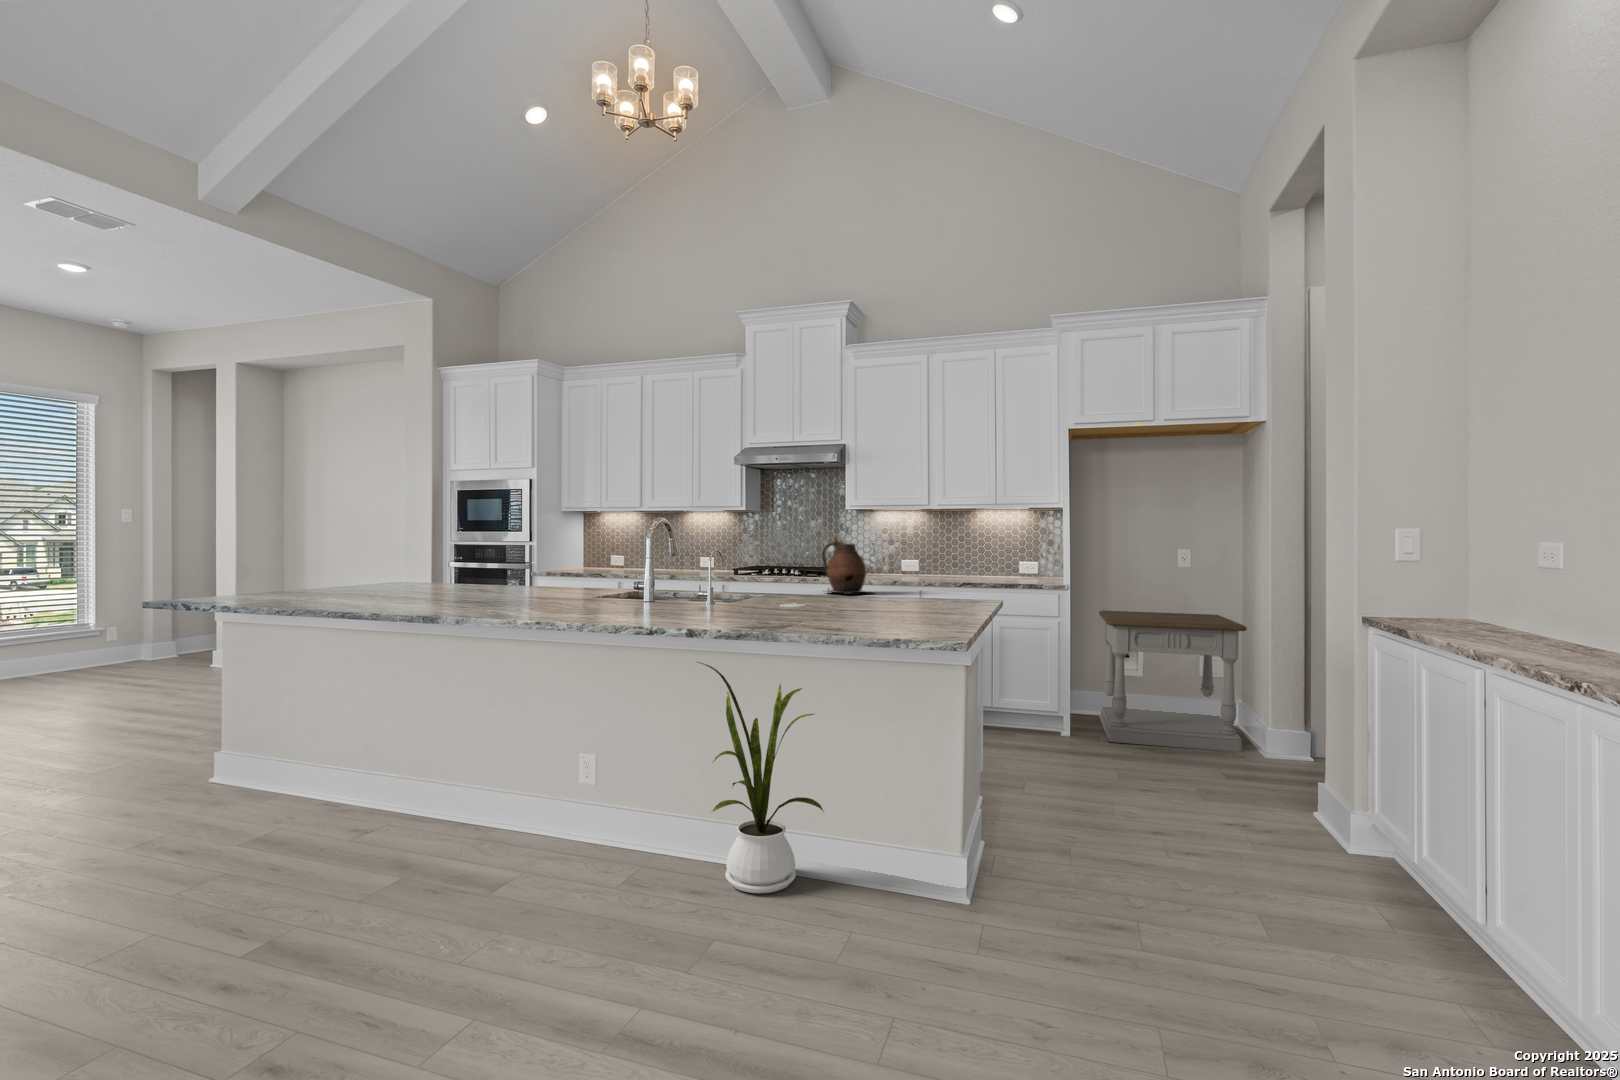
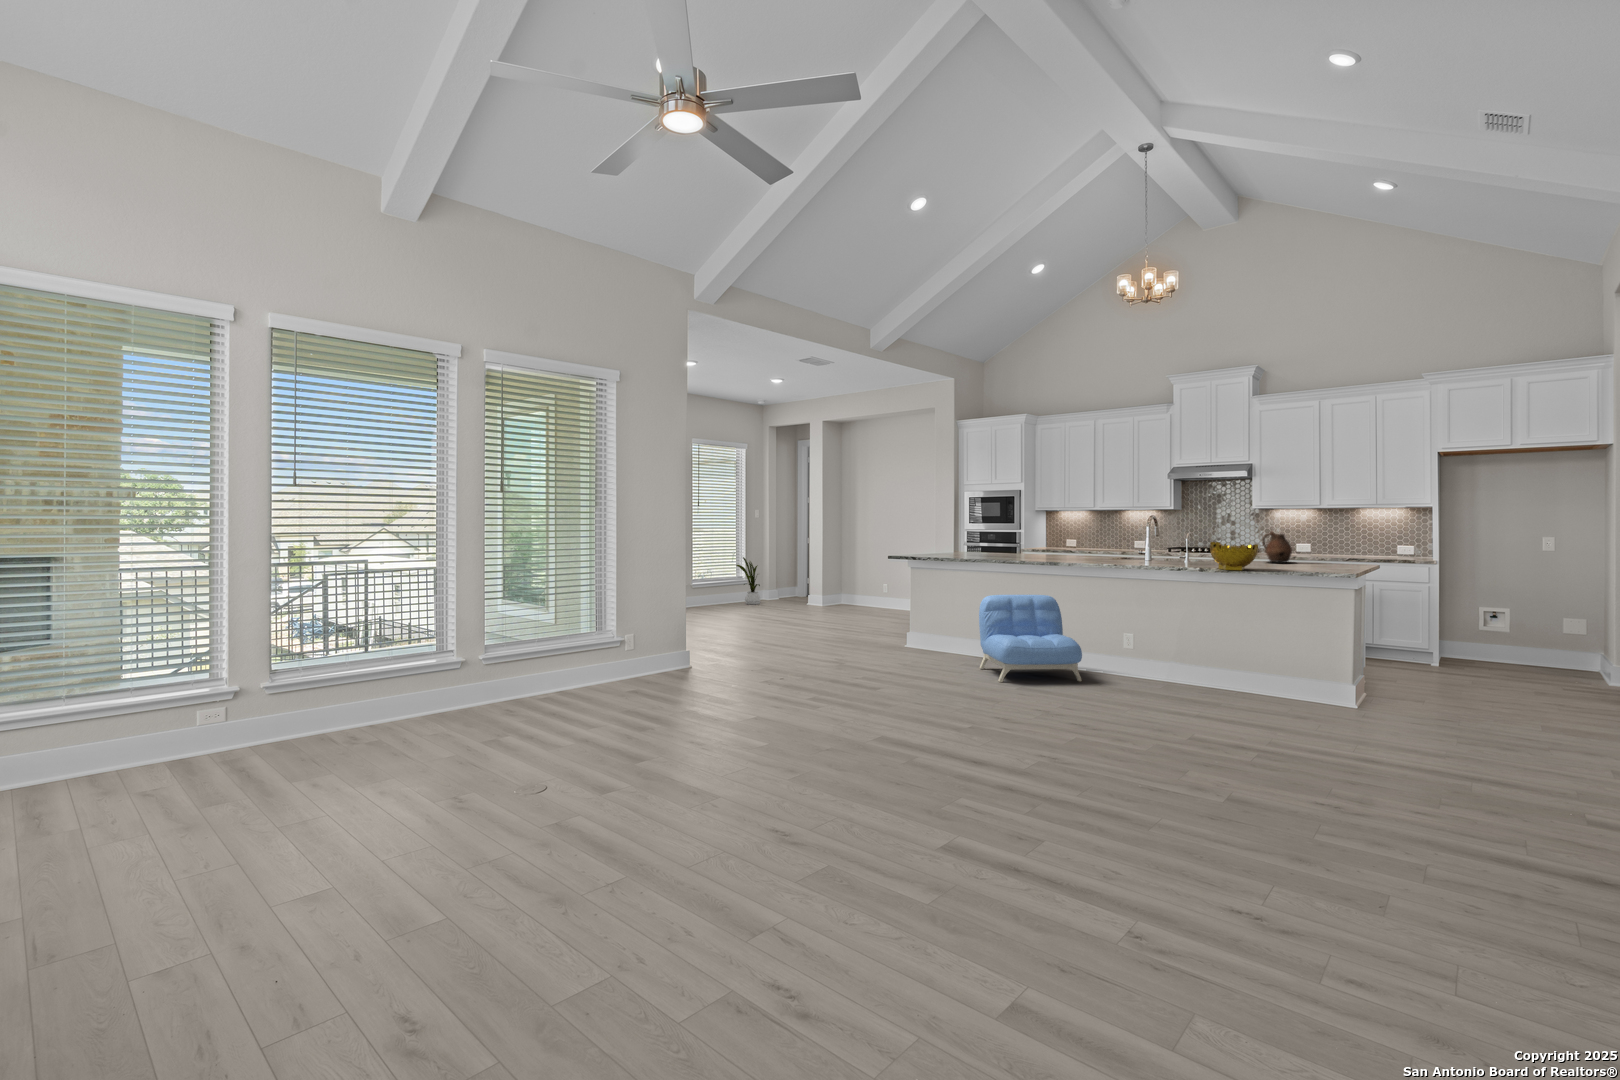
decorative bowl: none [697,557,784,614] -> present [1210,542,1258,570]
side table: present [1099,611,1247,752] -> none [1465,581,1590,679]
house plant: present [698,662,824,893] -> present [736,557,760,604]
armchair: none [236,665,457,887] -> present [979,595,1082,682]

